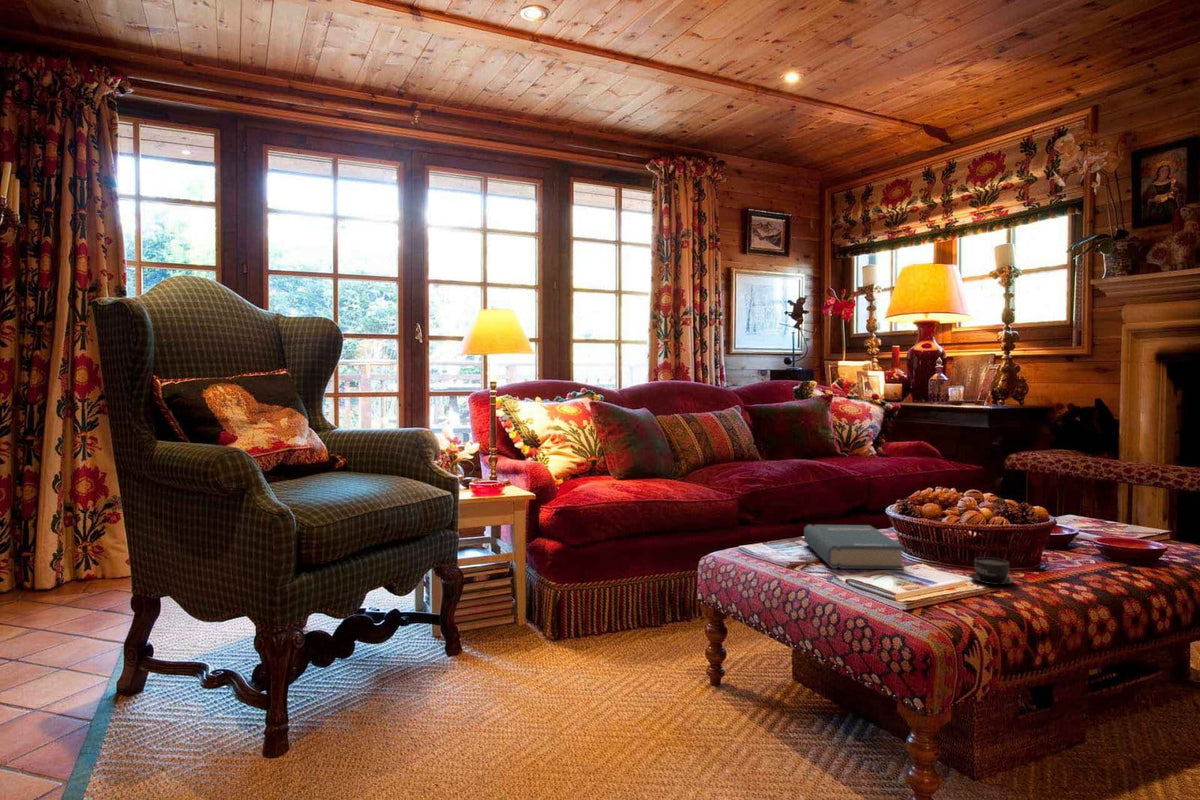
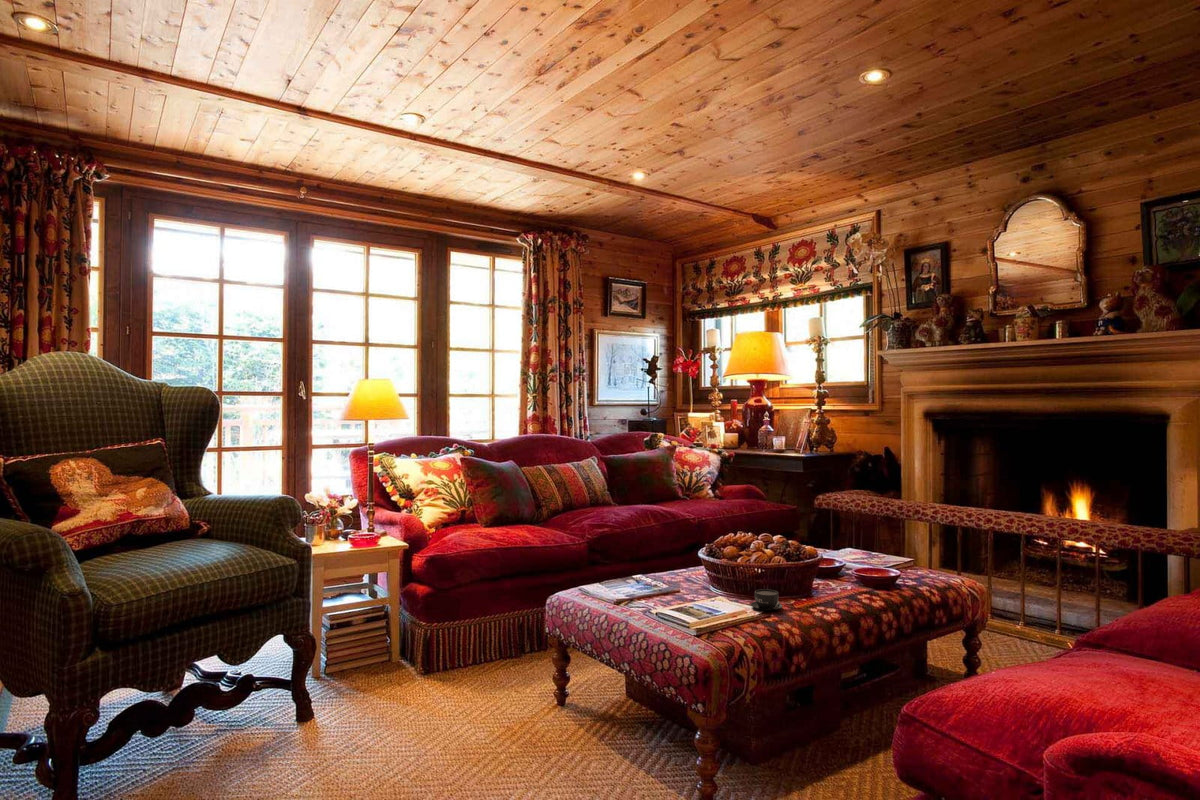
hardback book: present [804,525,904,569] -> none [634,565,705,603]

